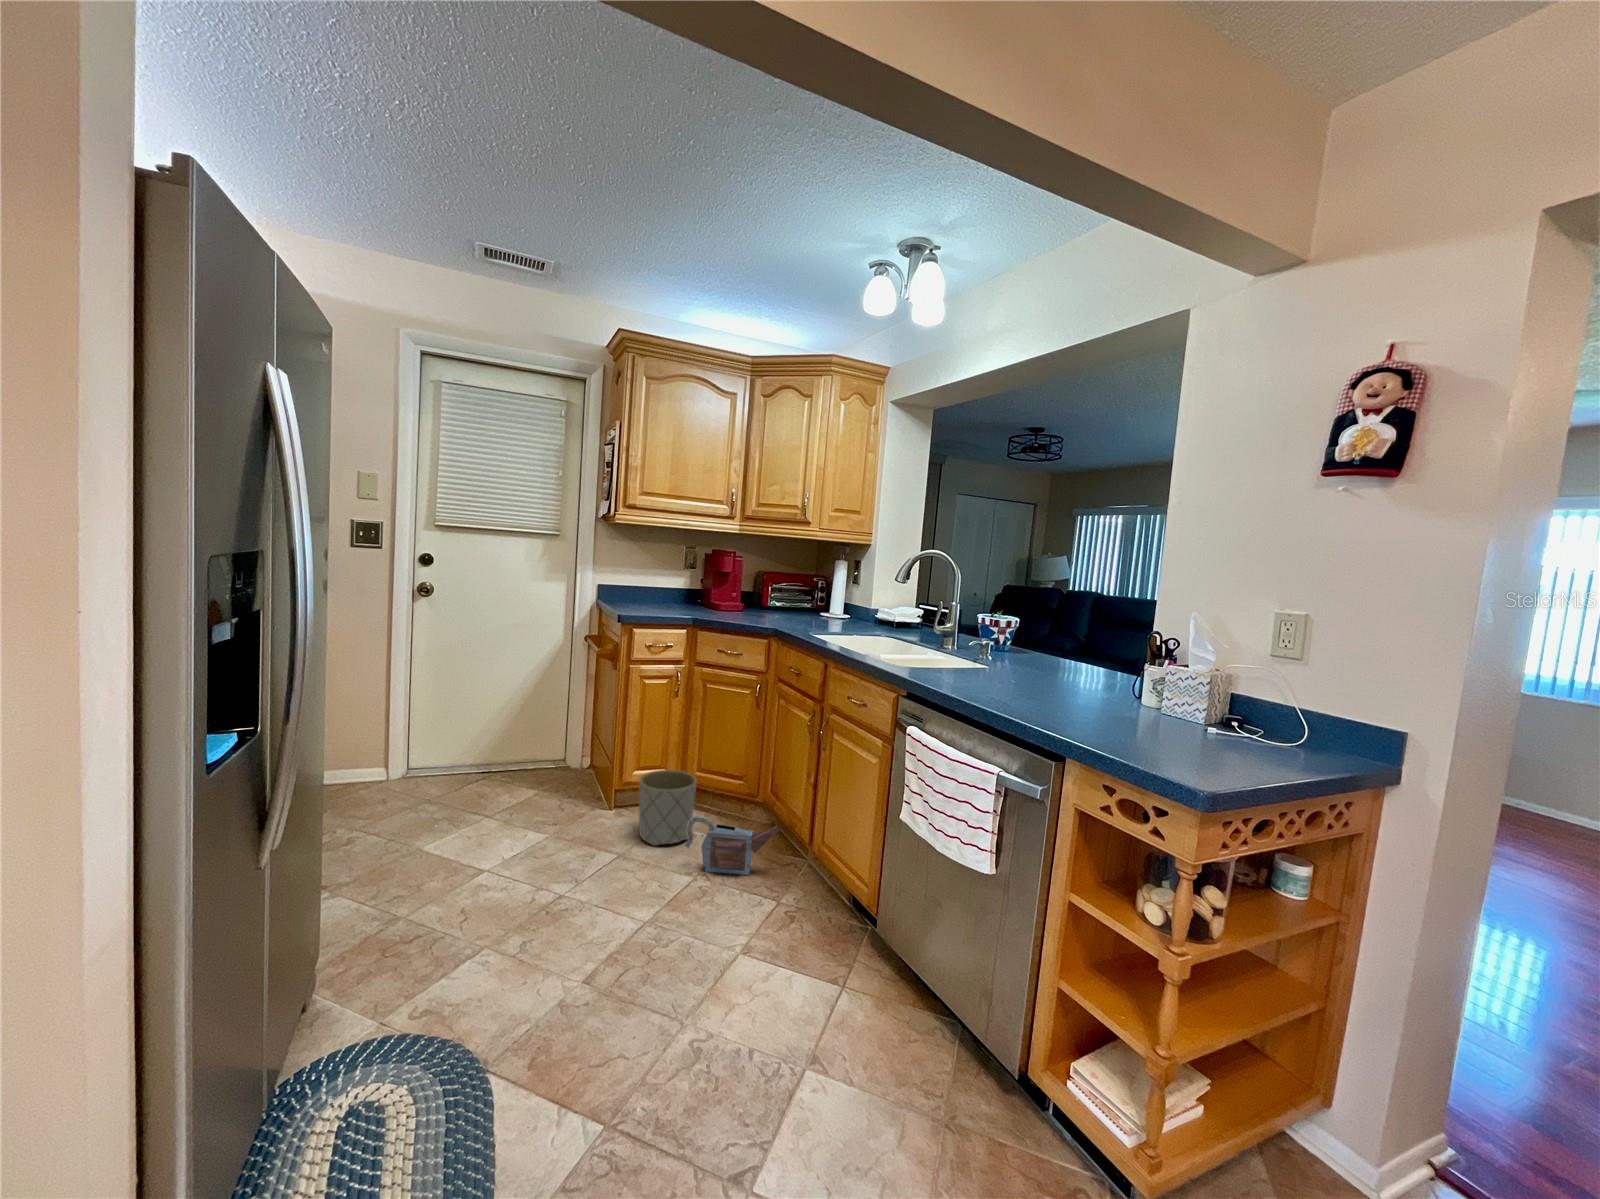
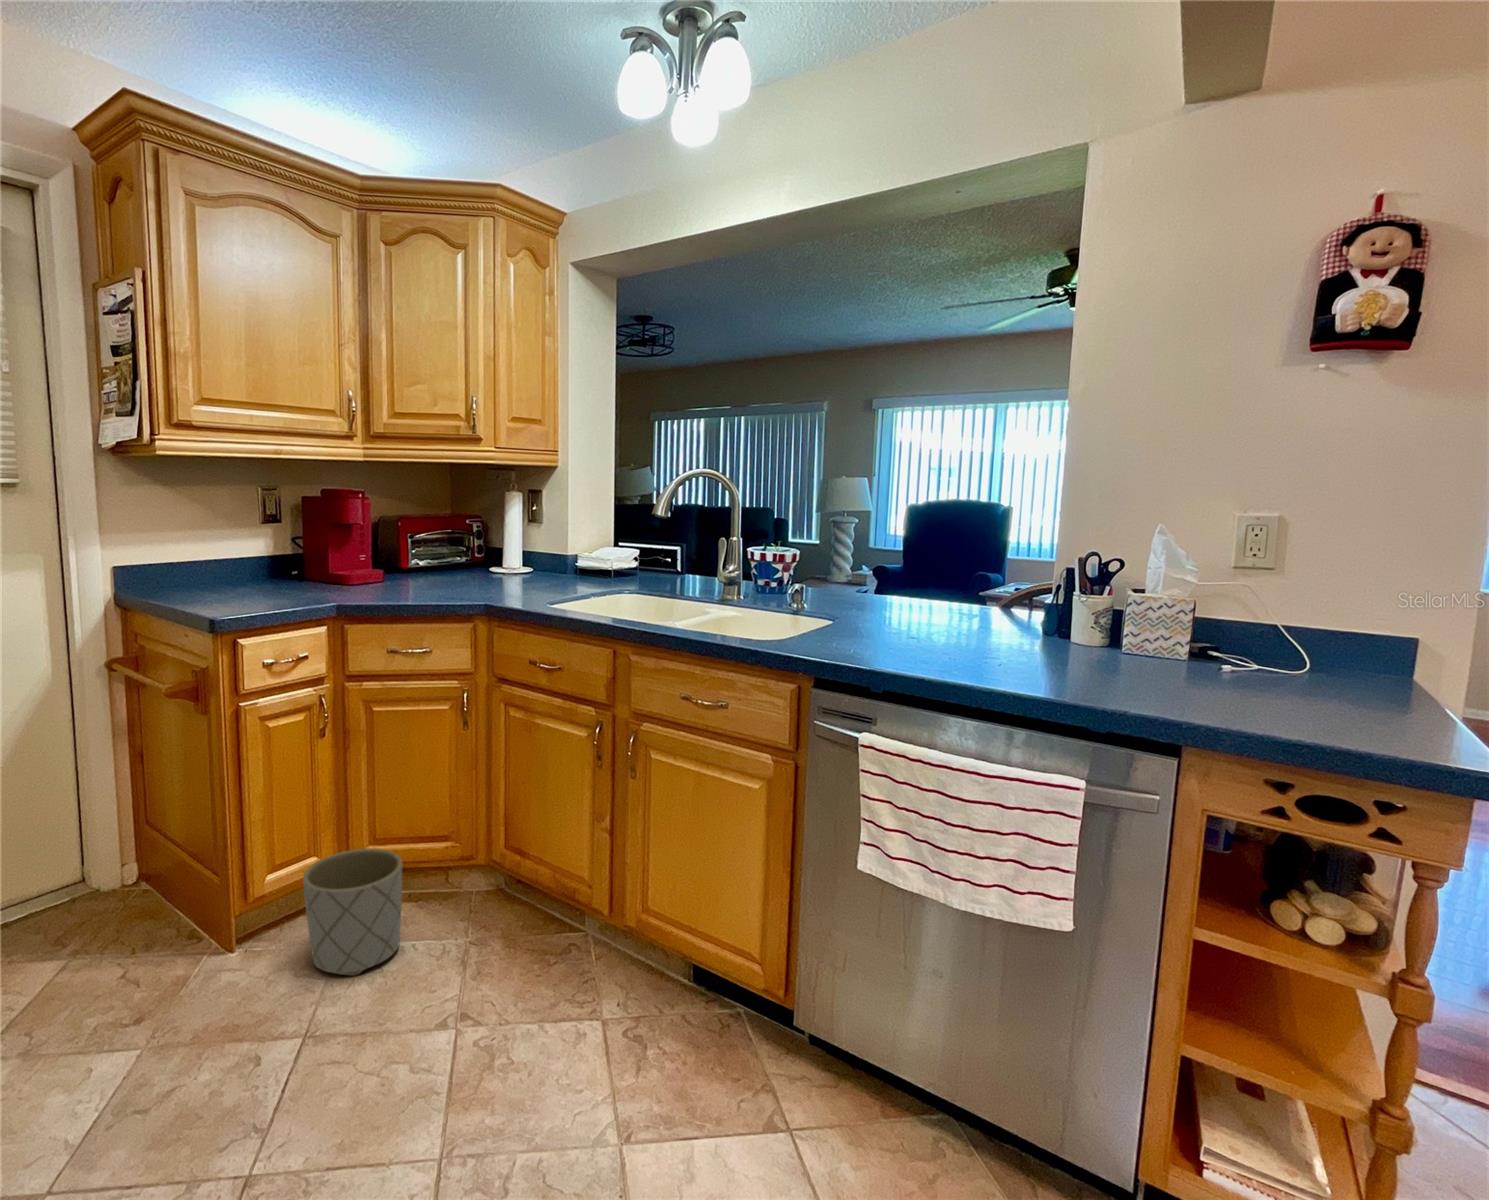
watering can: present [685,816,781,875] -> none [427,881,567,981]

